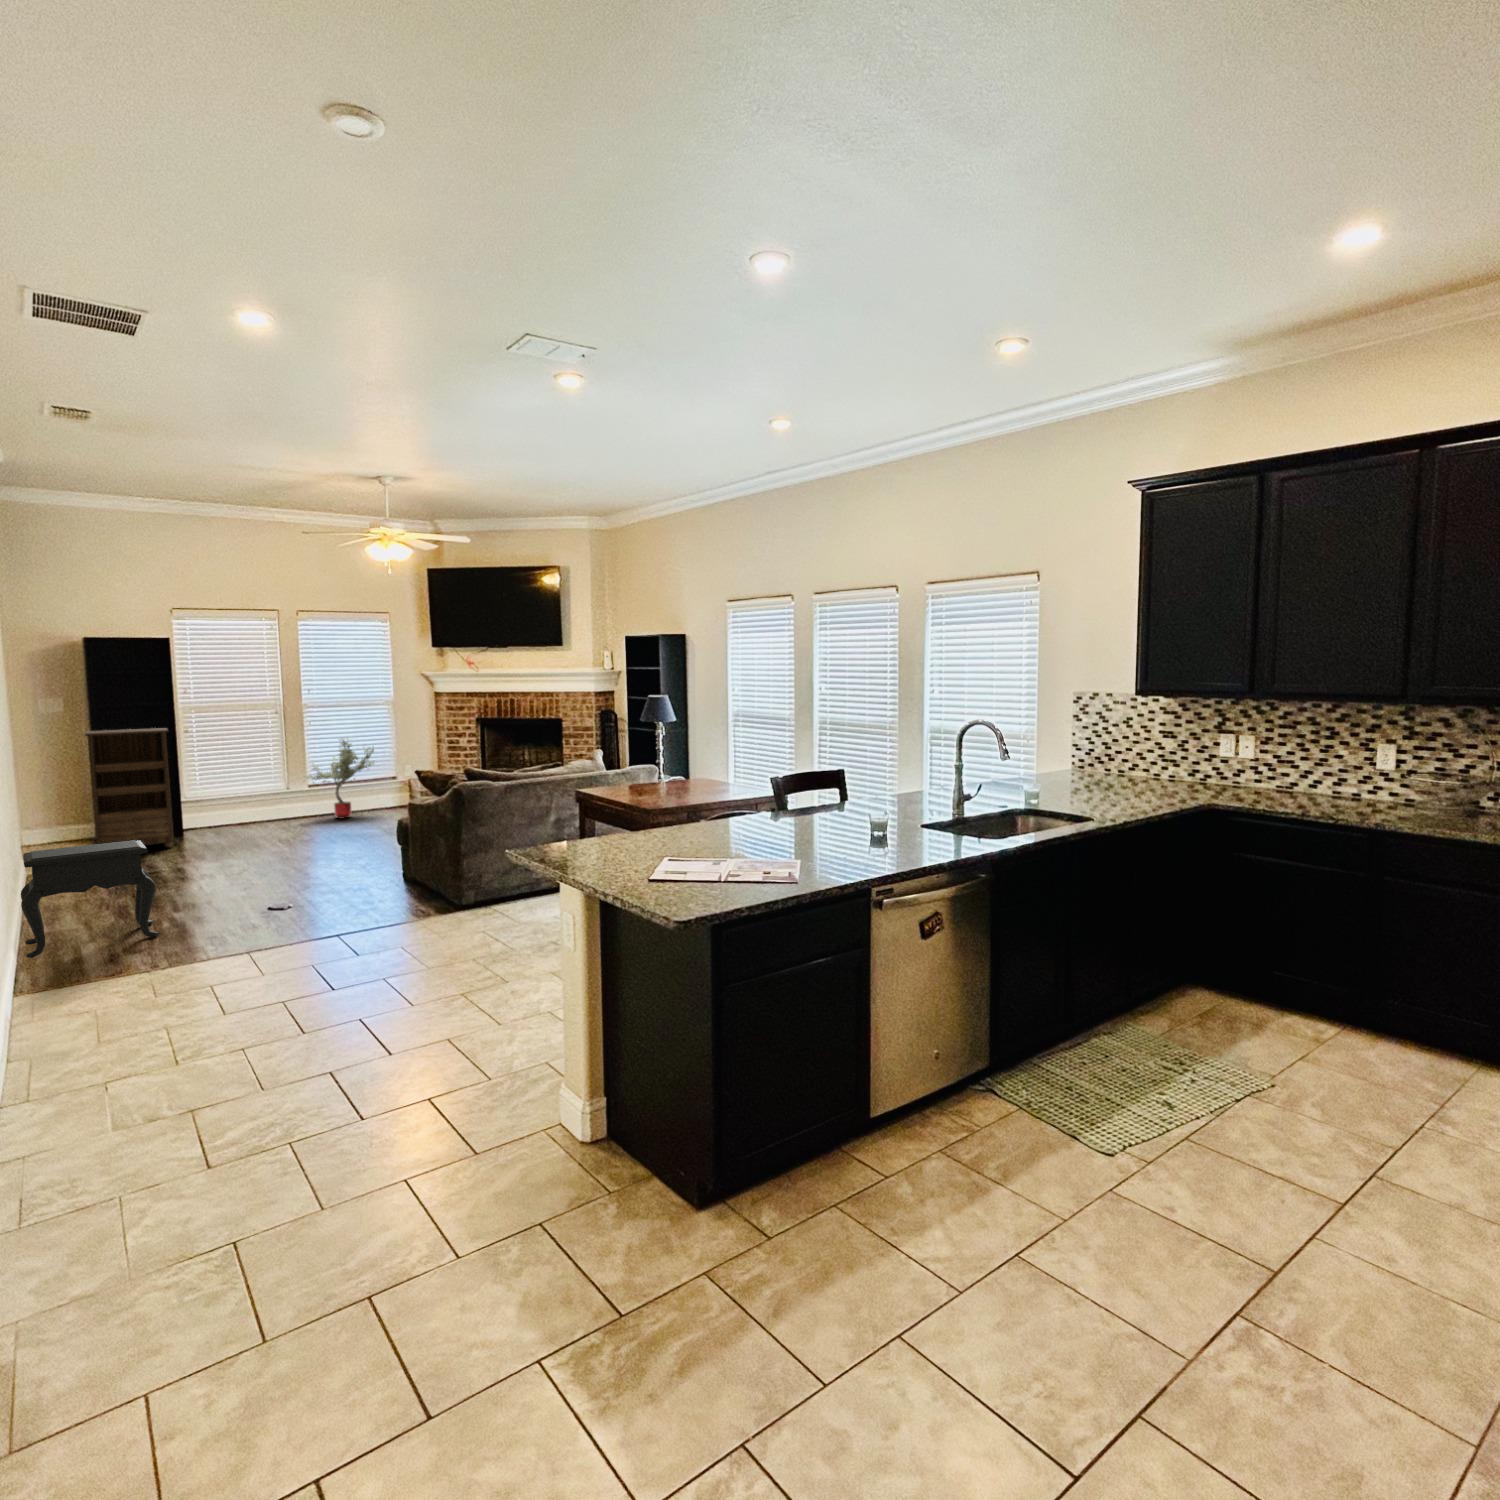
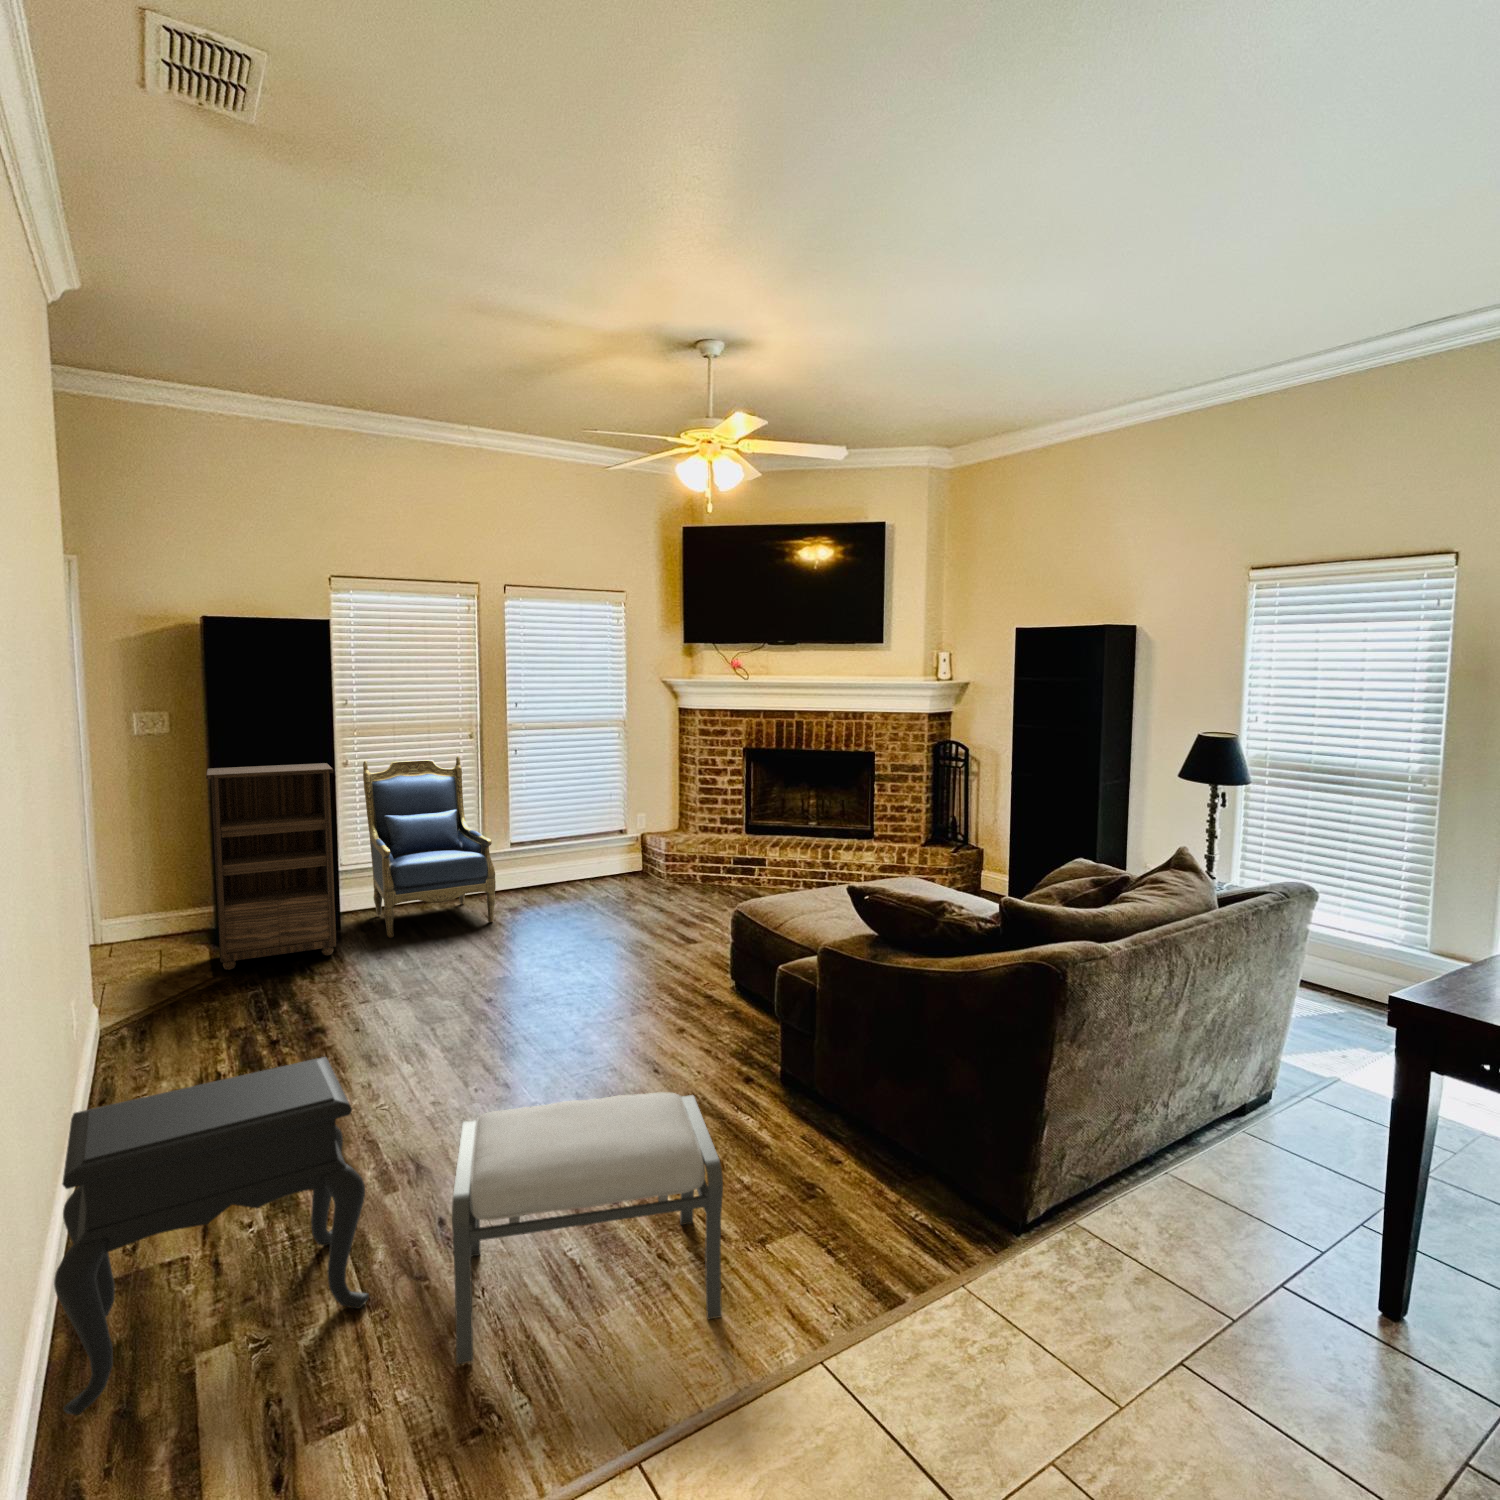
armchair: none [195,725,287,839] -> present [363,756,496,938]
potted tree: present [306,738,374,818] -> none [512,774,609,895]
ottoman: none [187,854,321,945] -> present [452,1092,723,1364]

